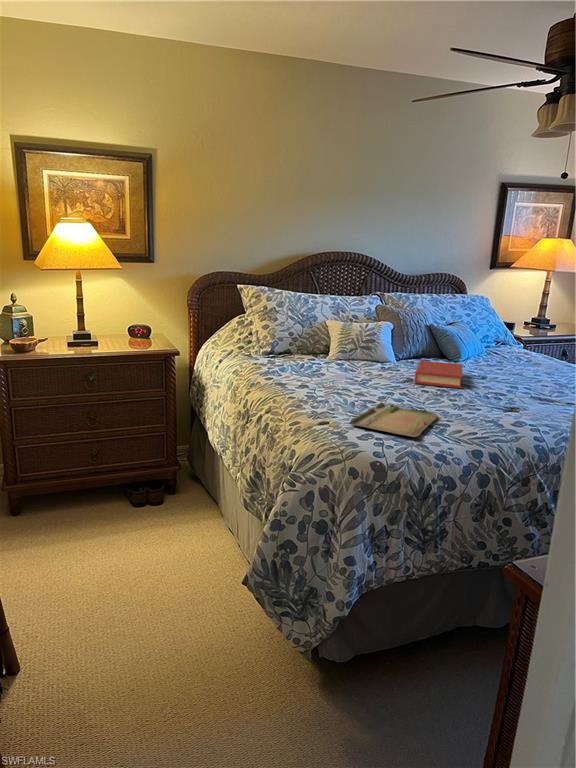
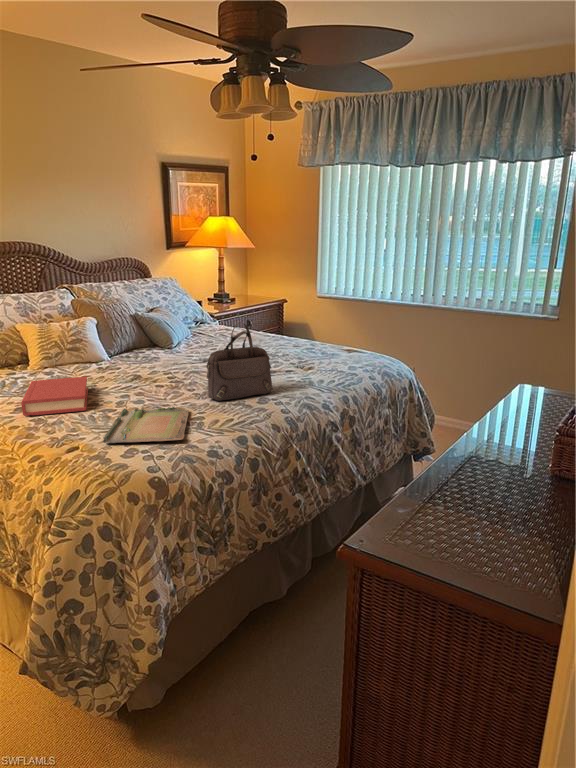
handbag: none [465,340,541,419] -> present [207,323,273,401]
hardback book: present [414,361,462,388] -> present [21,377,88,416]

